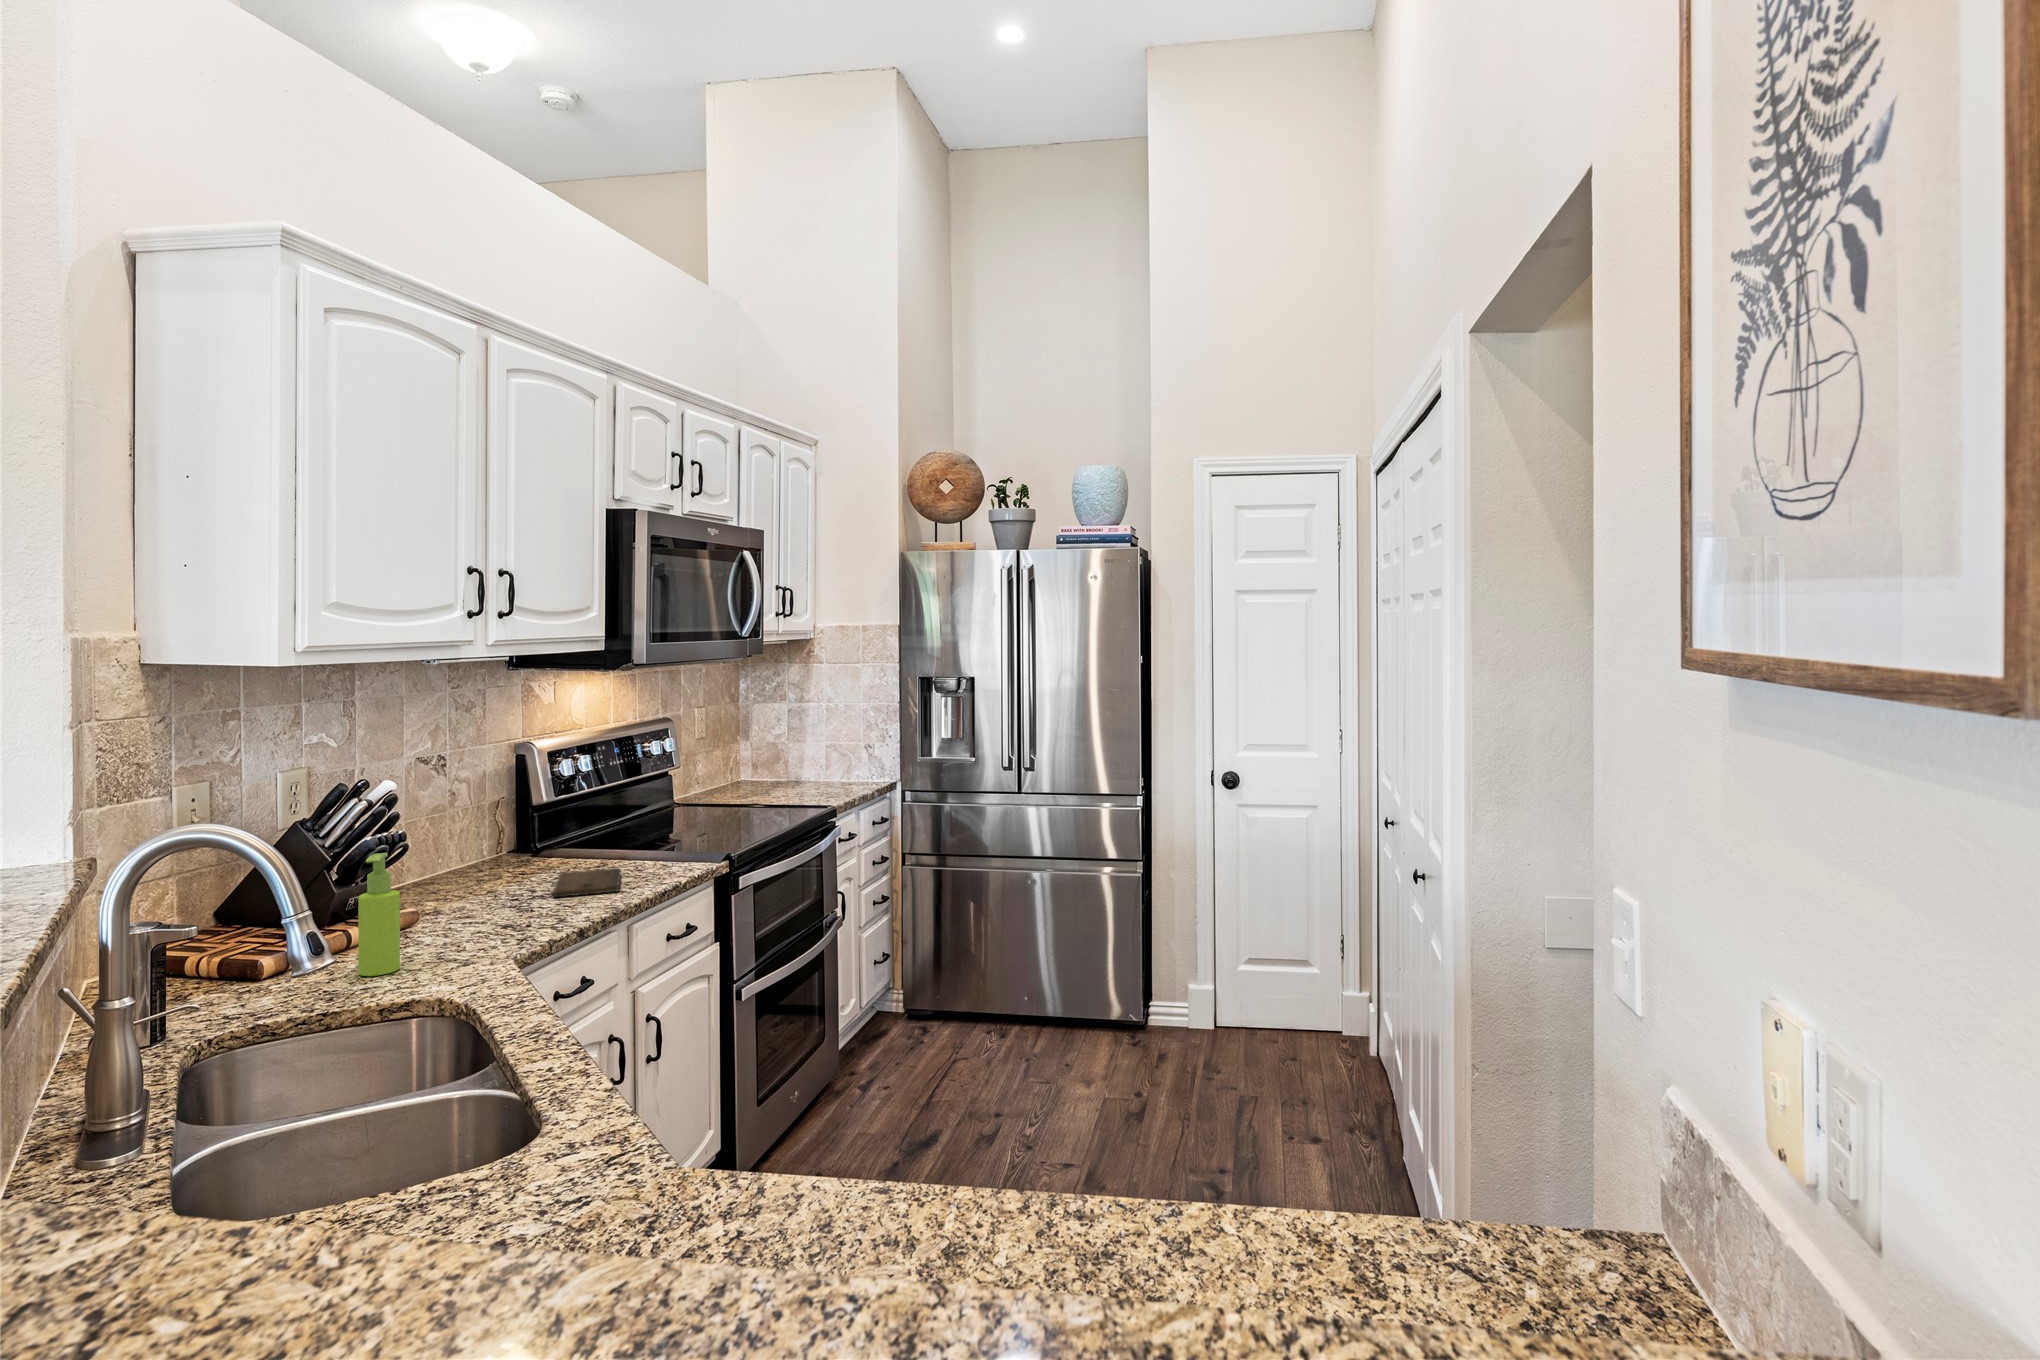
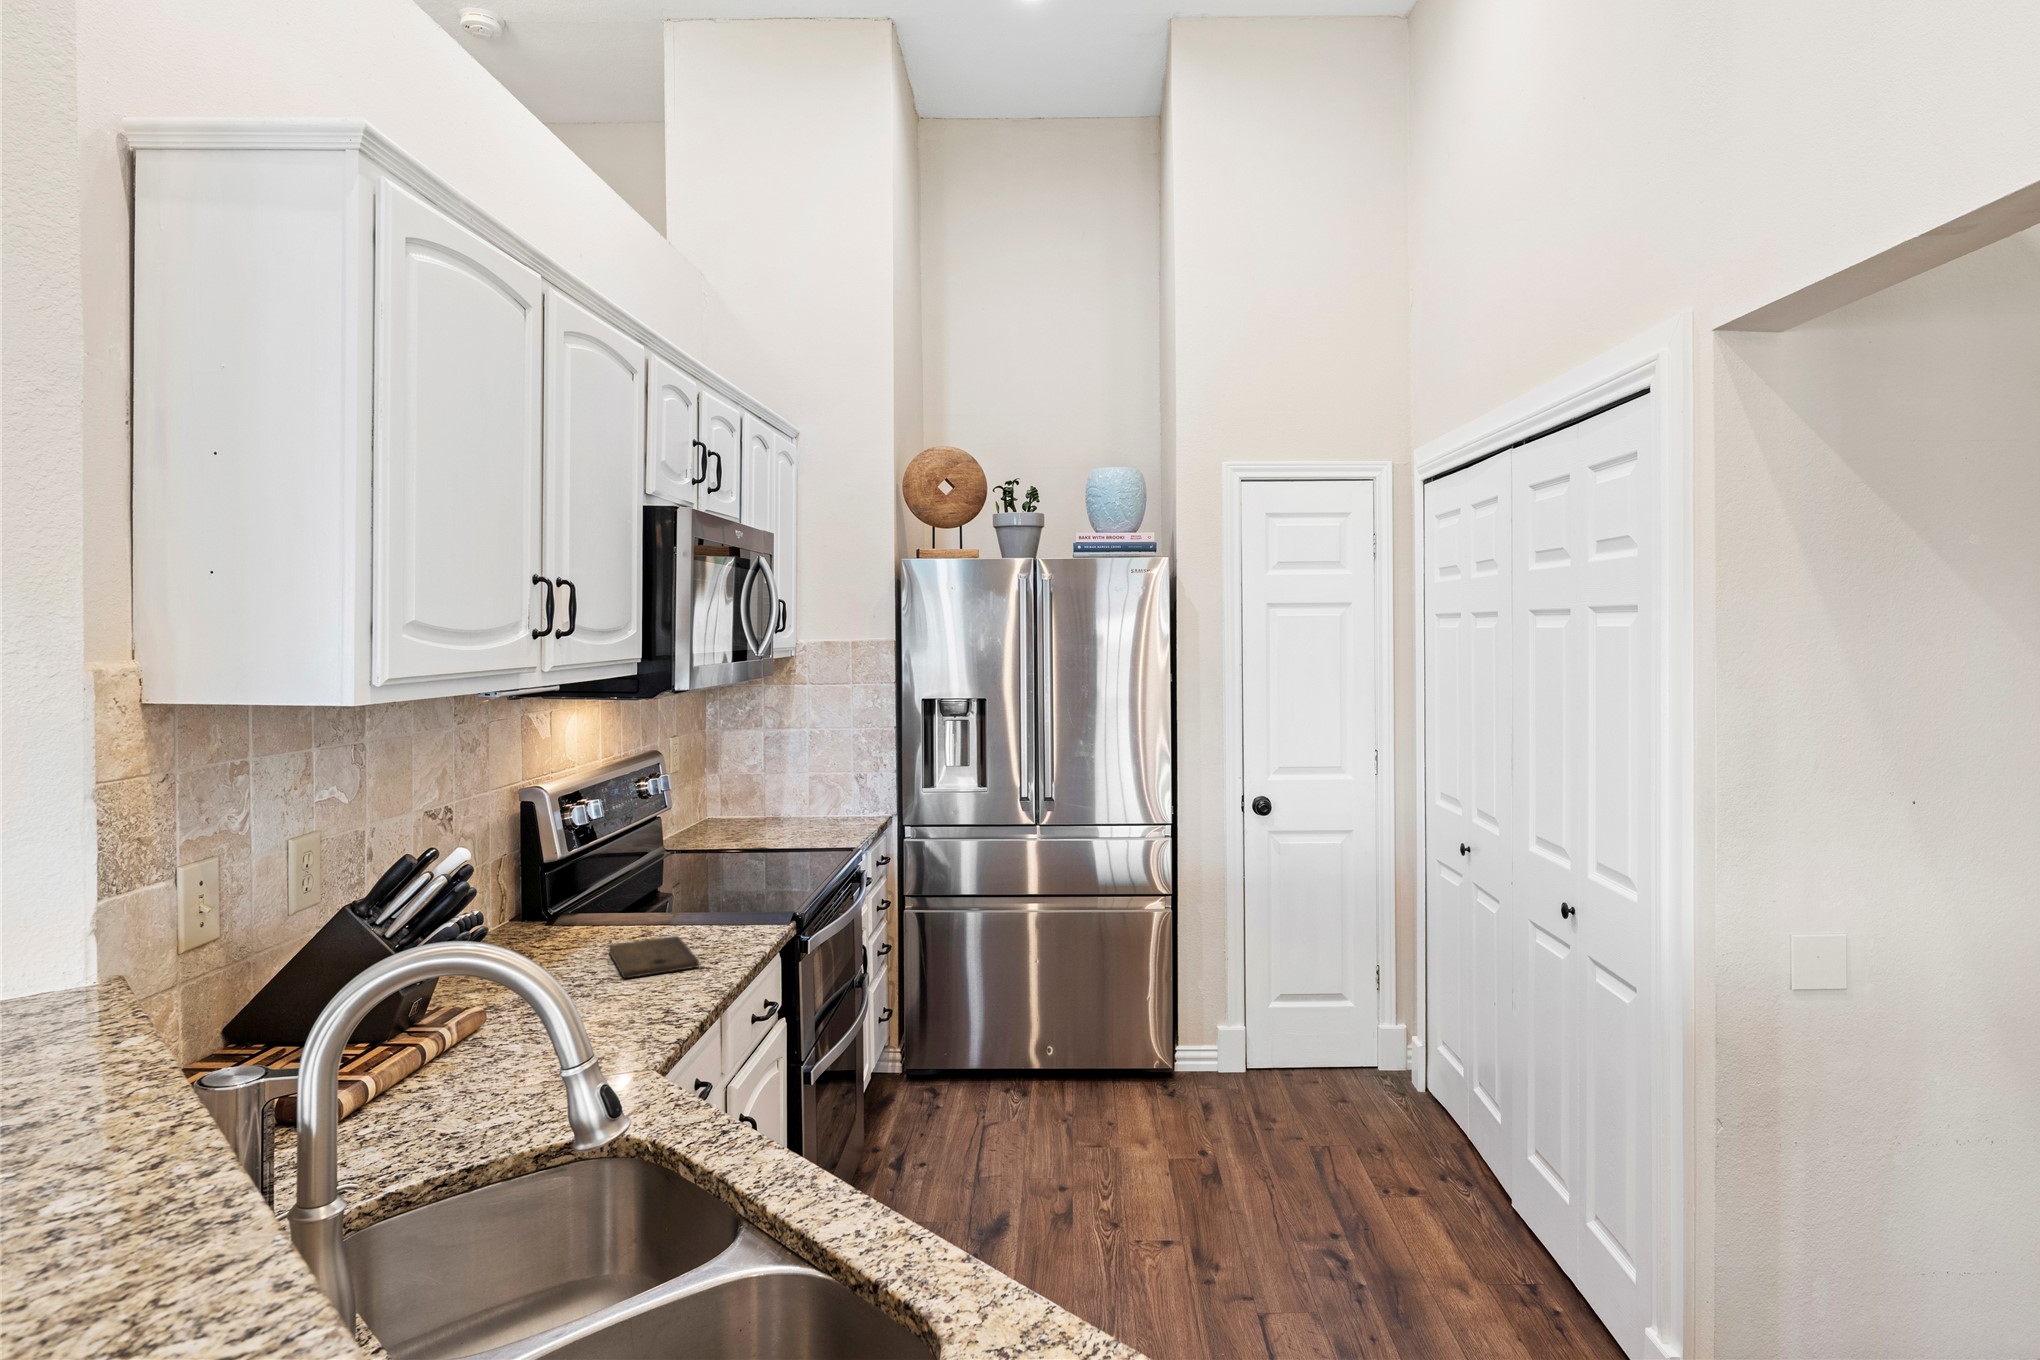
soap dispenser: present [358,853,400,976] -> none [465,945,515,1106]

